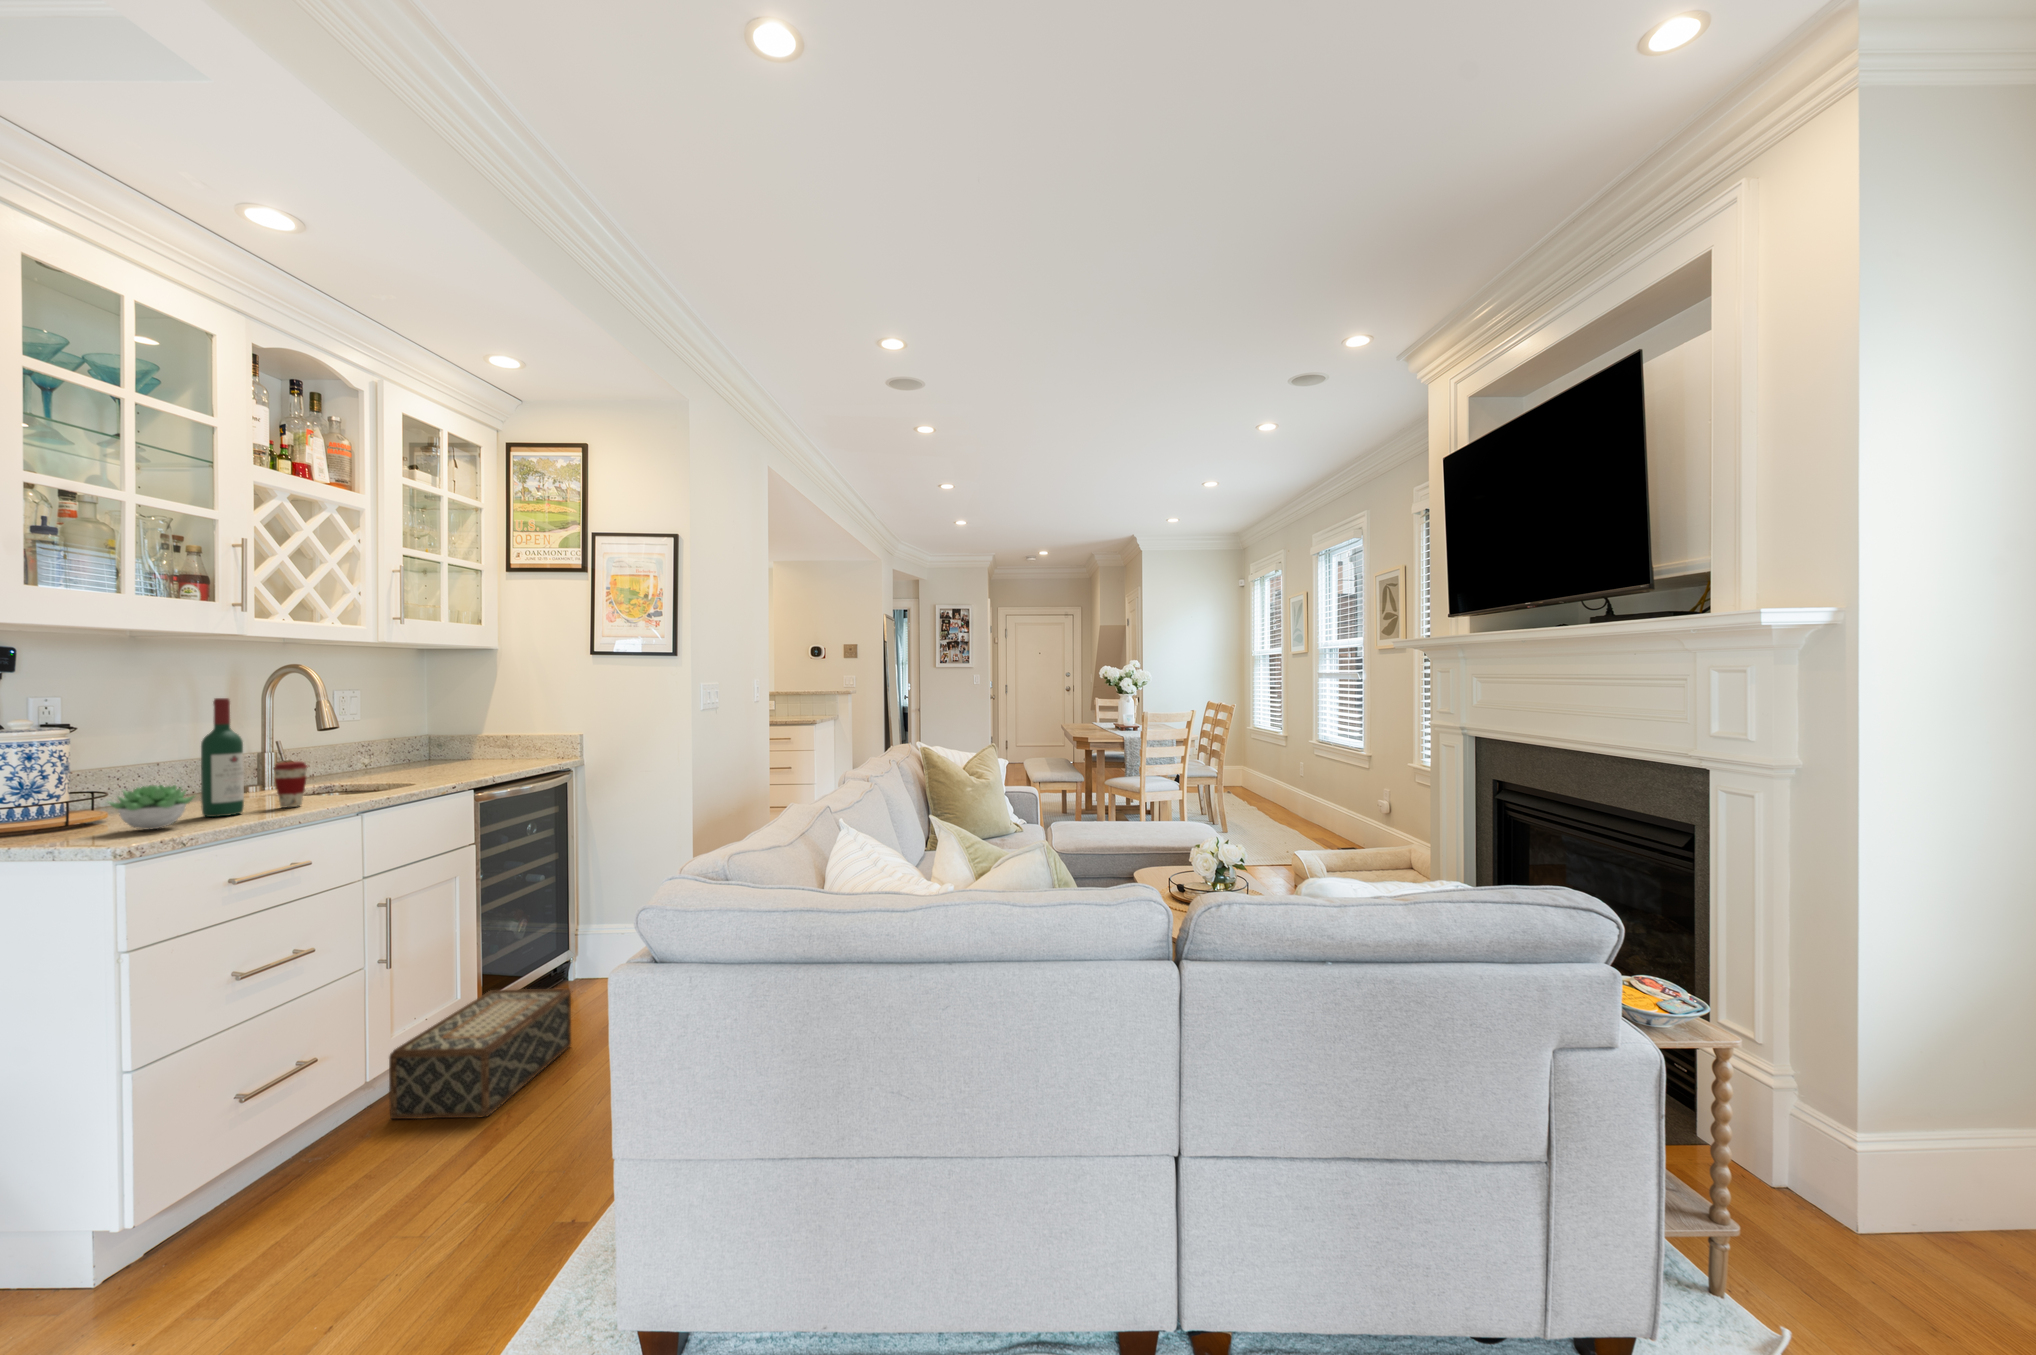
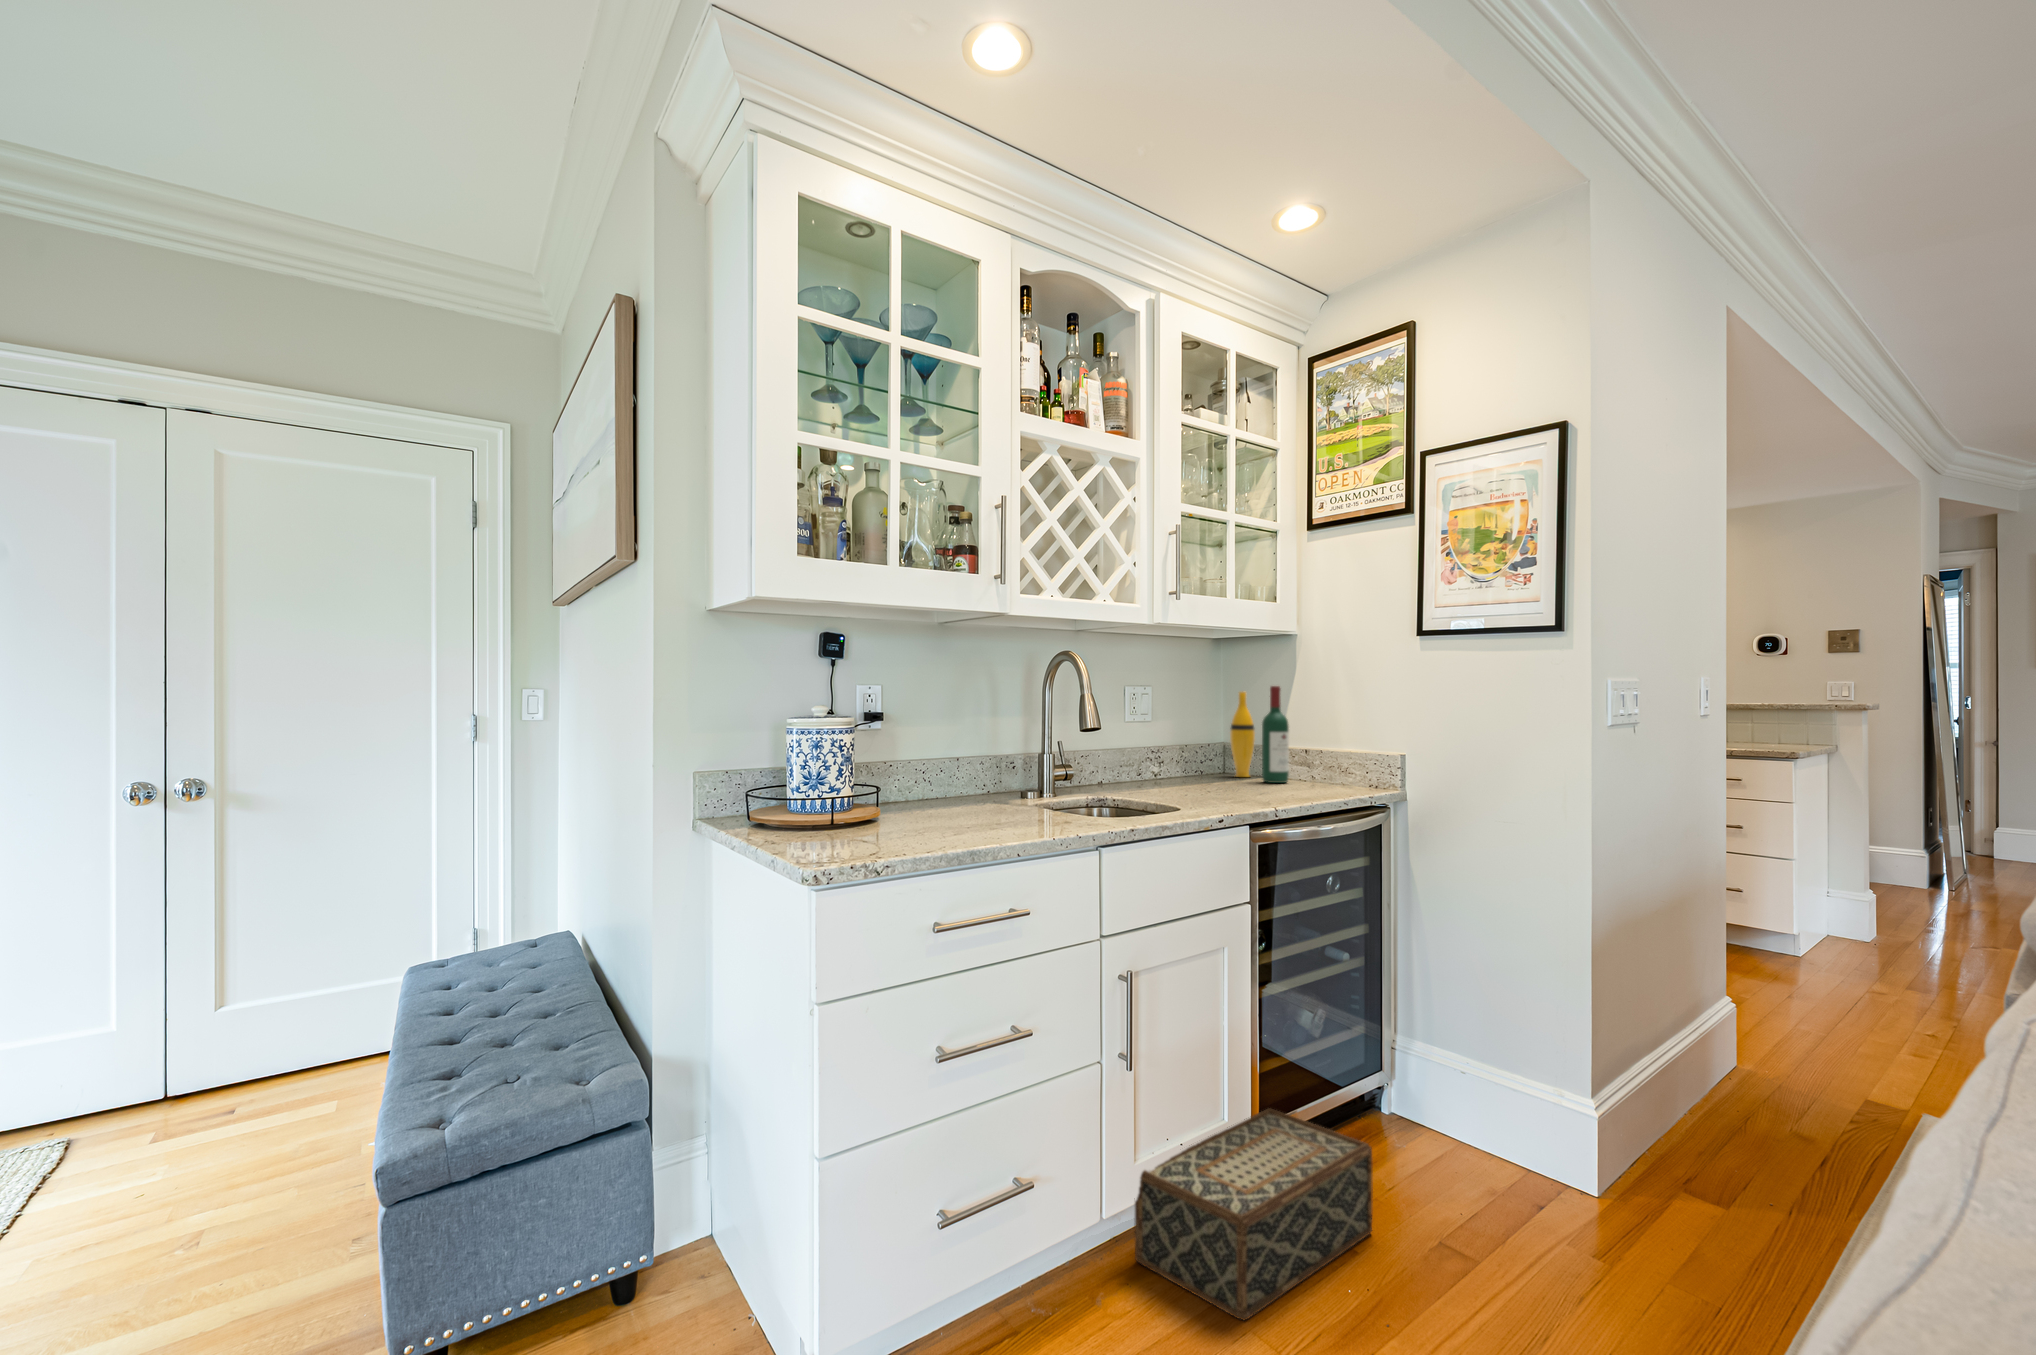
vase: none [437,693,460,760] -> present [1230,692,1255,777]
wine bottle: present [201,698,244,817] -> present [1262,686,1289,783]
coffee cup: present [274,761,307,808] -> none [1020,769,1054,827]
succulent plant: present [109,785,194,829] -> none [861,788,935,839]

